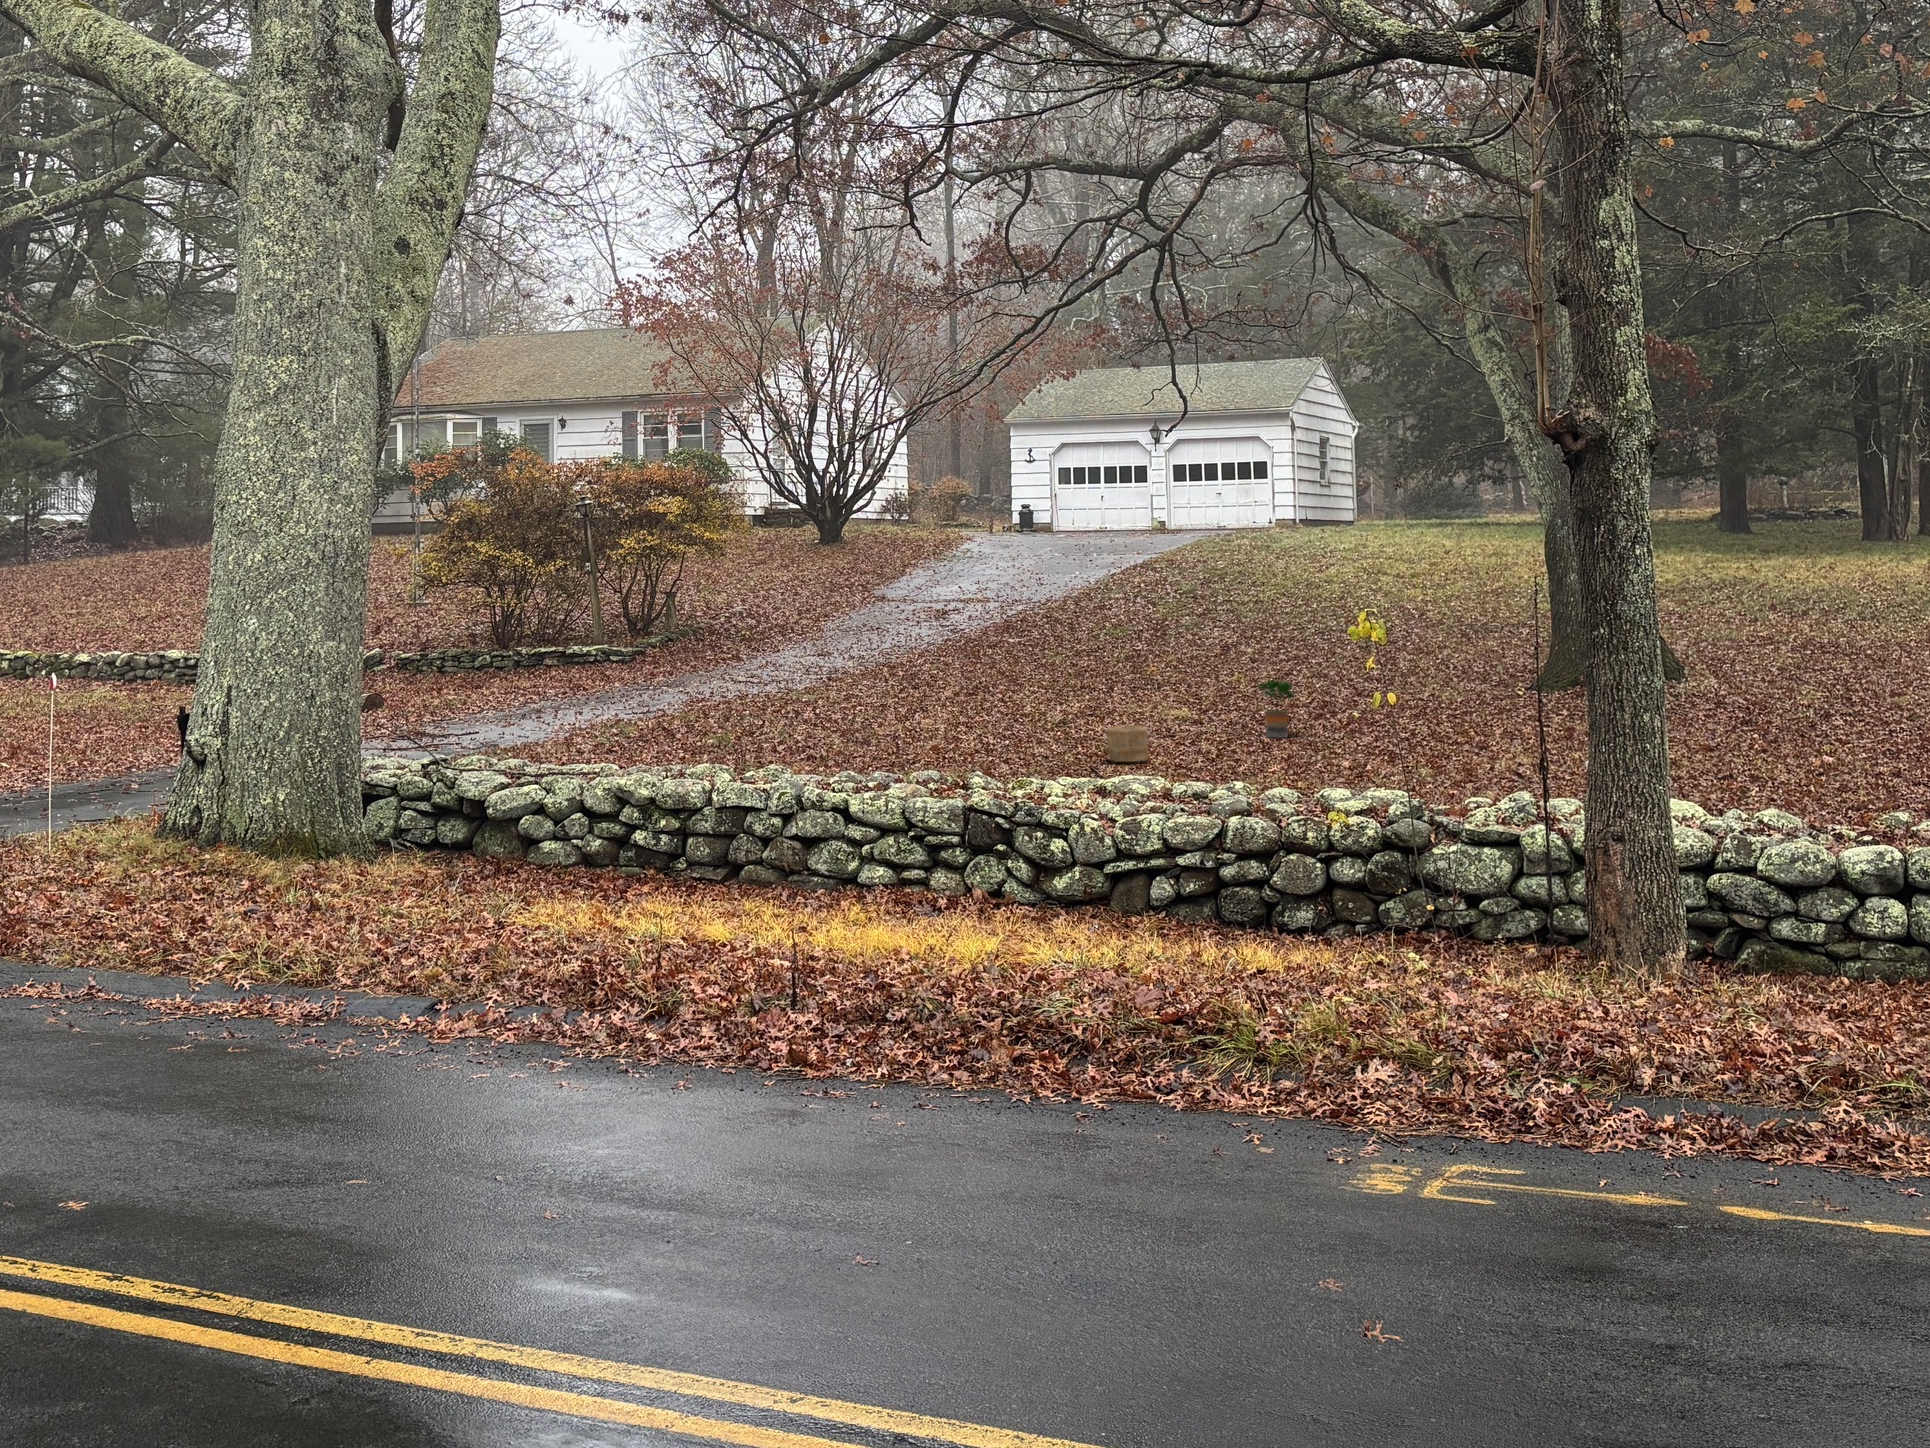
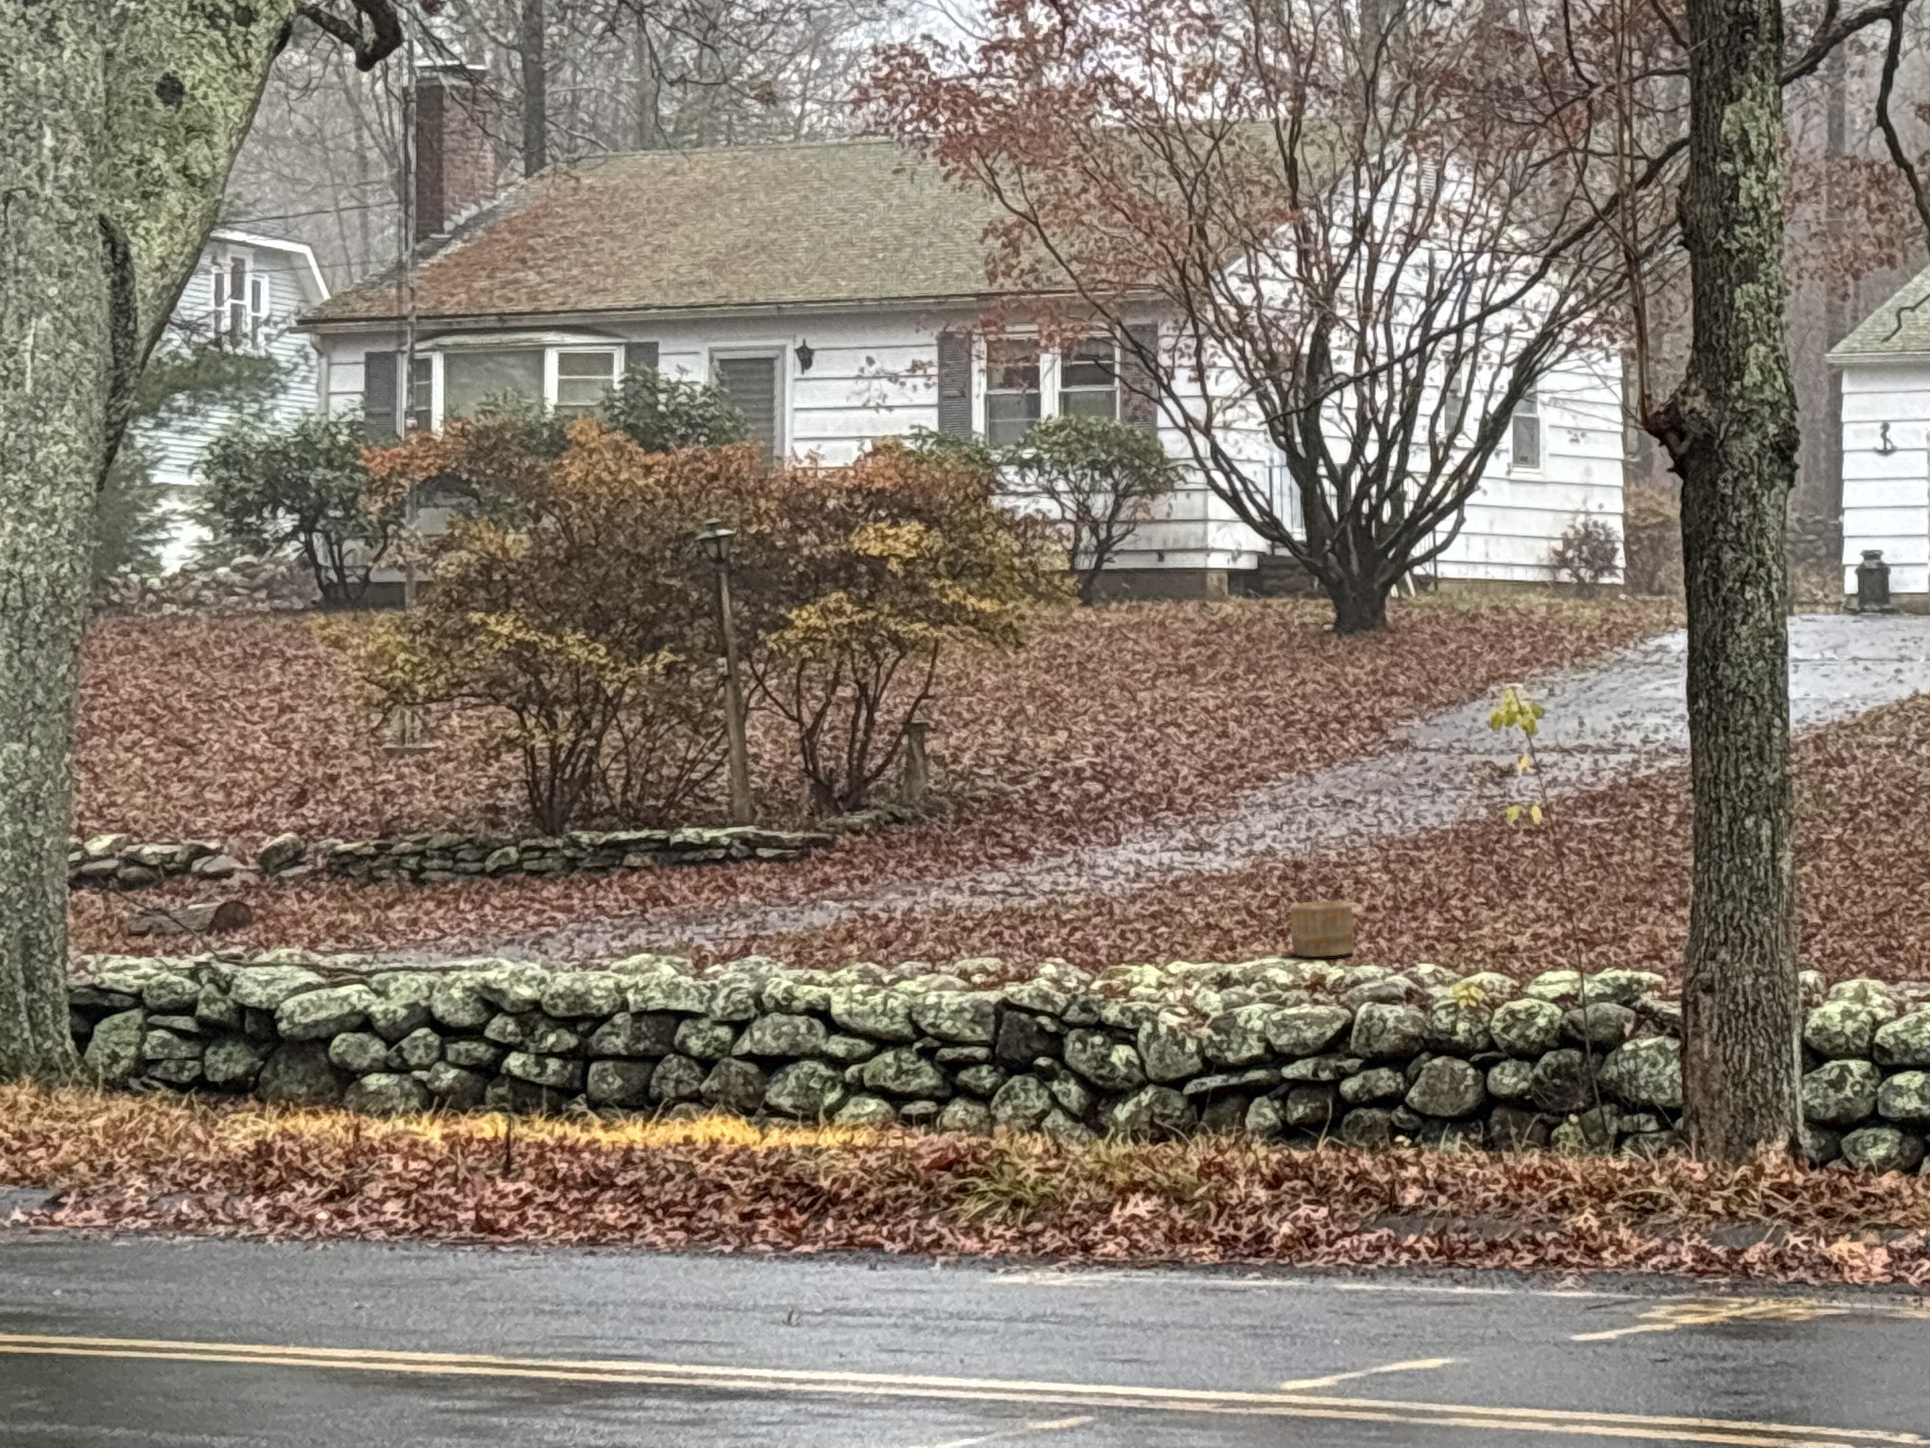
potted tree: present [1259,680,1295,738] -> none [1535,830,1596,921]

